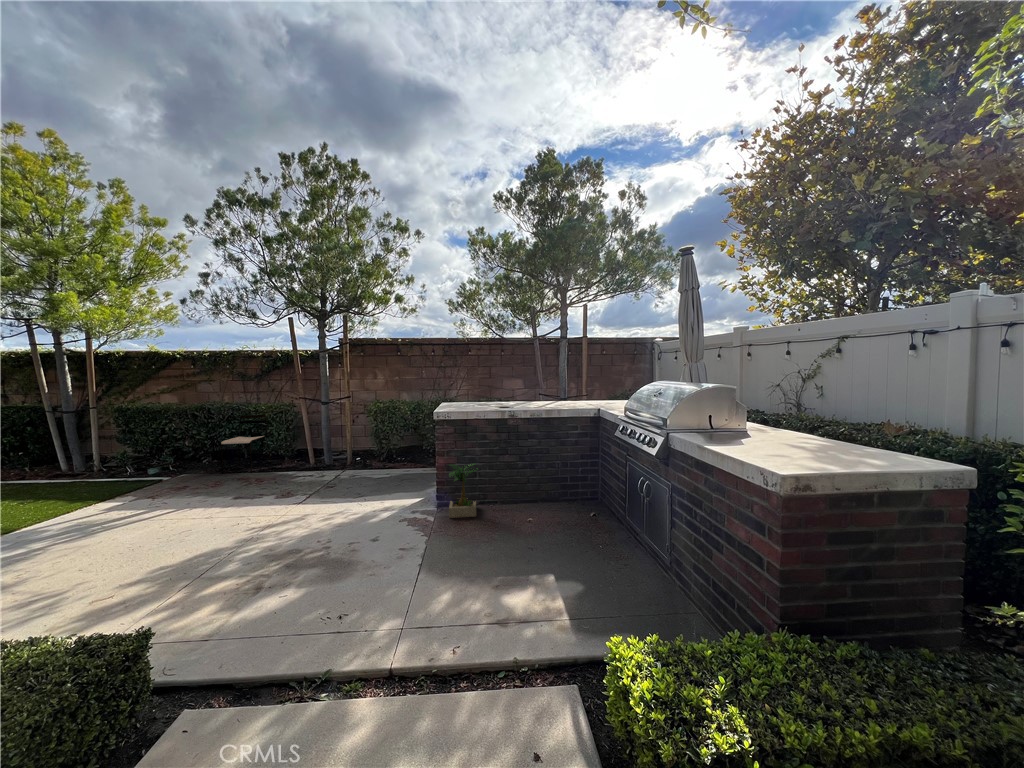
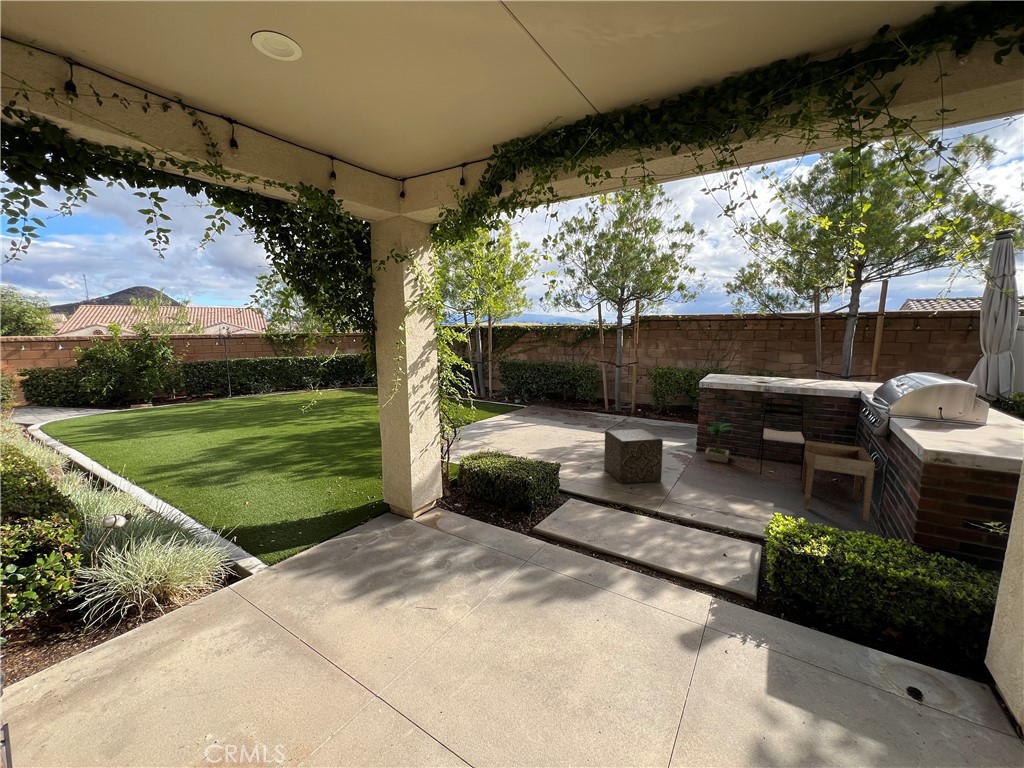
dining chair: present [221,411,272,474] -> present [757,398,805,480]
side table: none [563,470,640,566] -> present [801,441,875,521]
ottoman: none [288,495,394,612] -> present [604,429,663,484]

